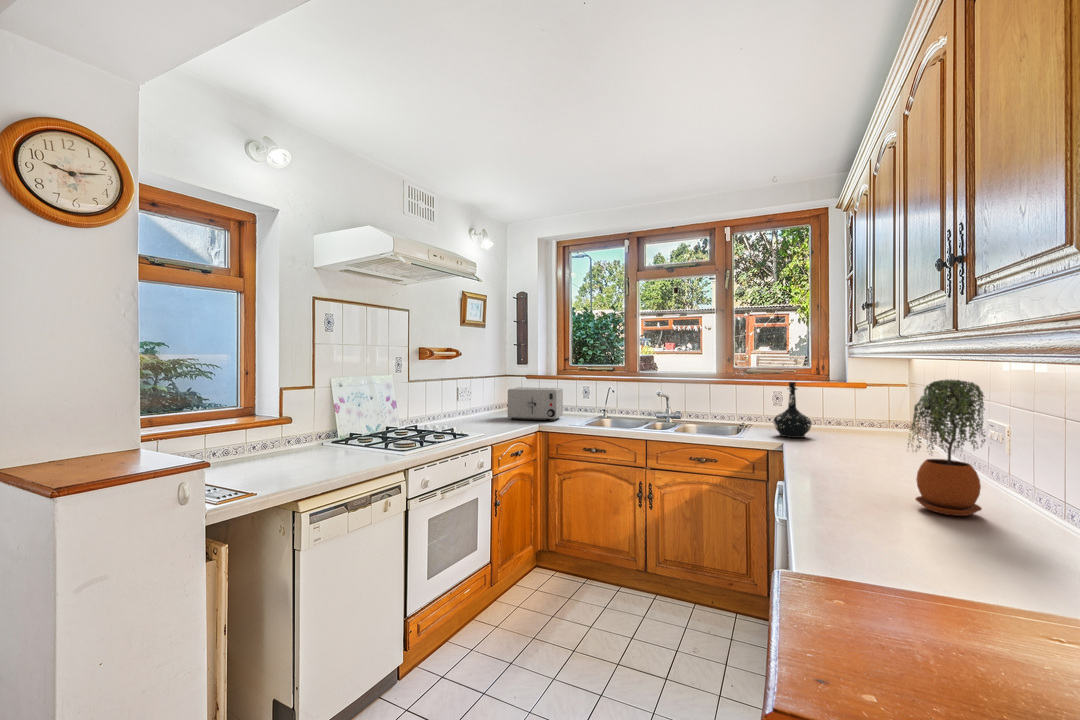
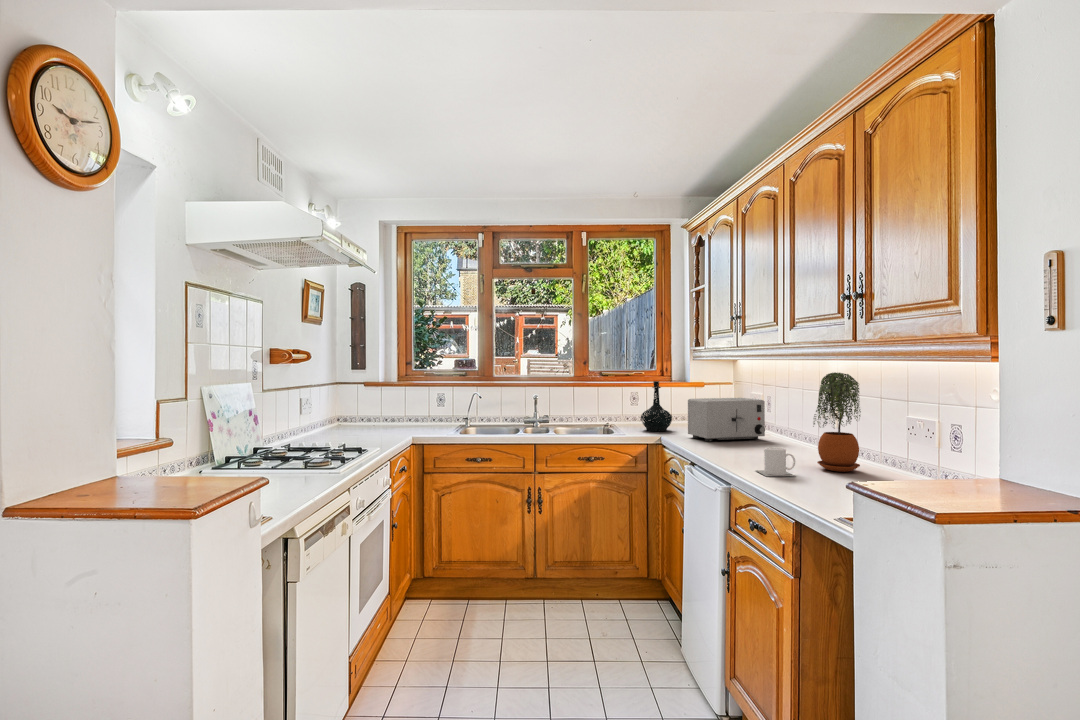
toaster: present [508,387,563,421] -> present [688,398,765,441]
mug: none [816,470,867,511] -> present [757,447,796,476]

